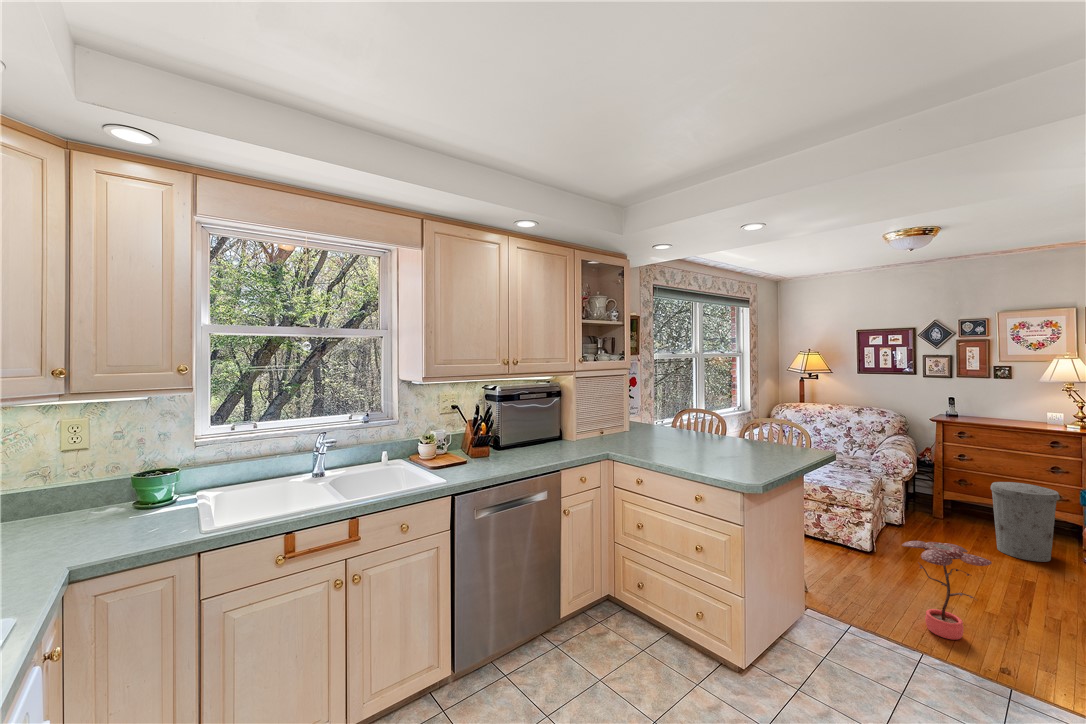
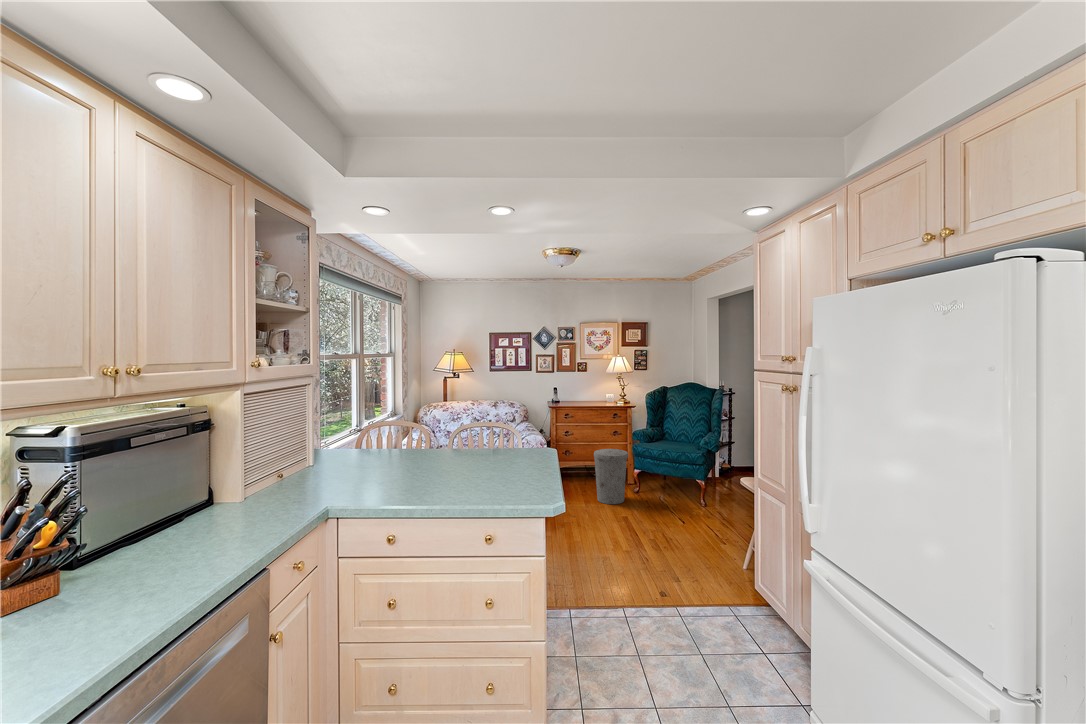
potted plant: present [902,541,992,640] -> none [594,509,649,588]

